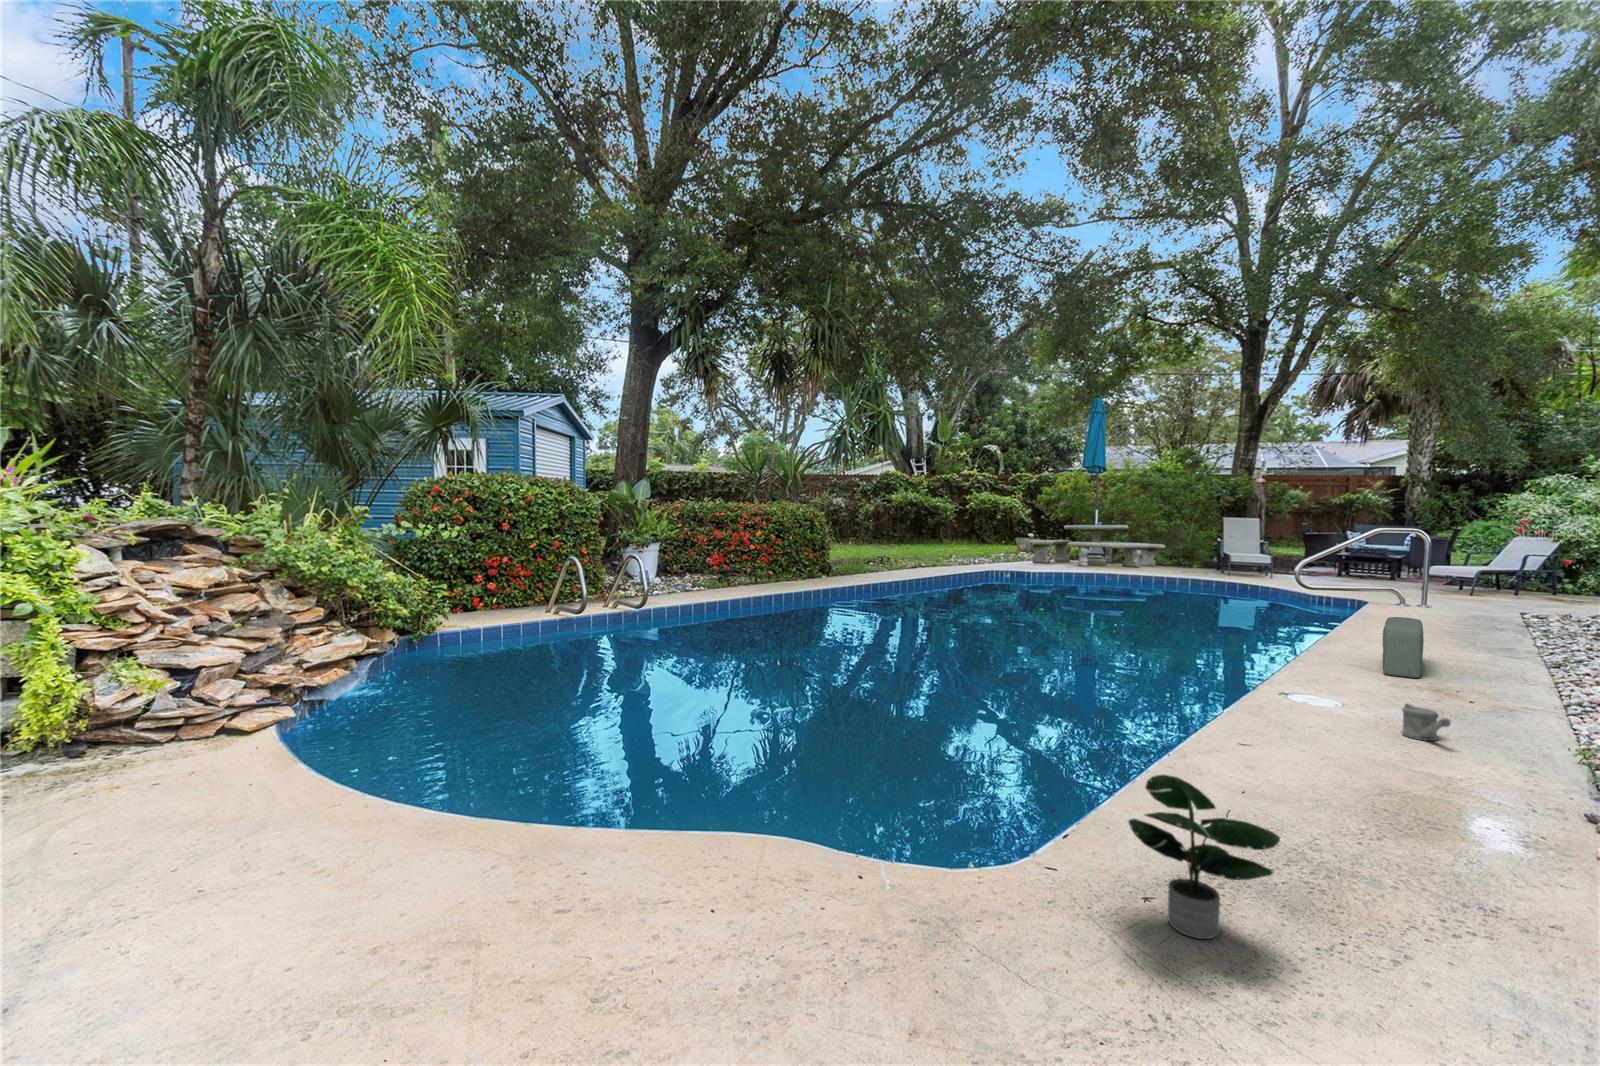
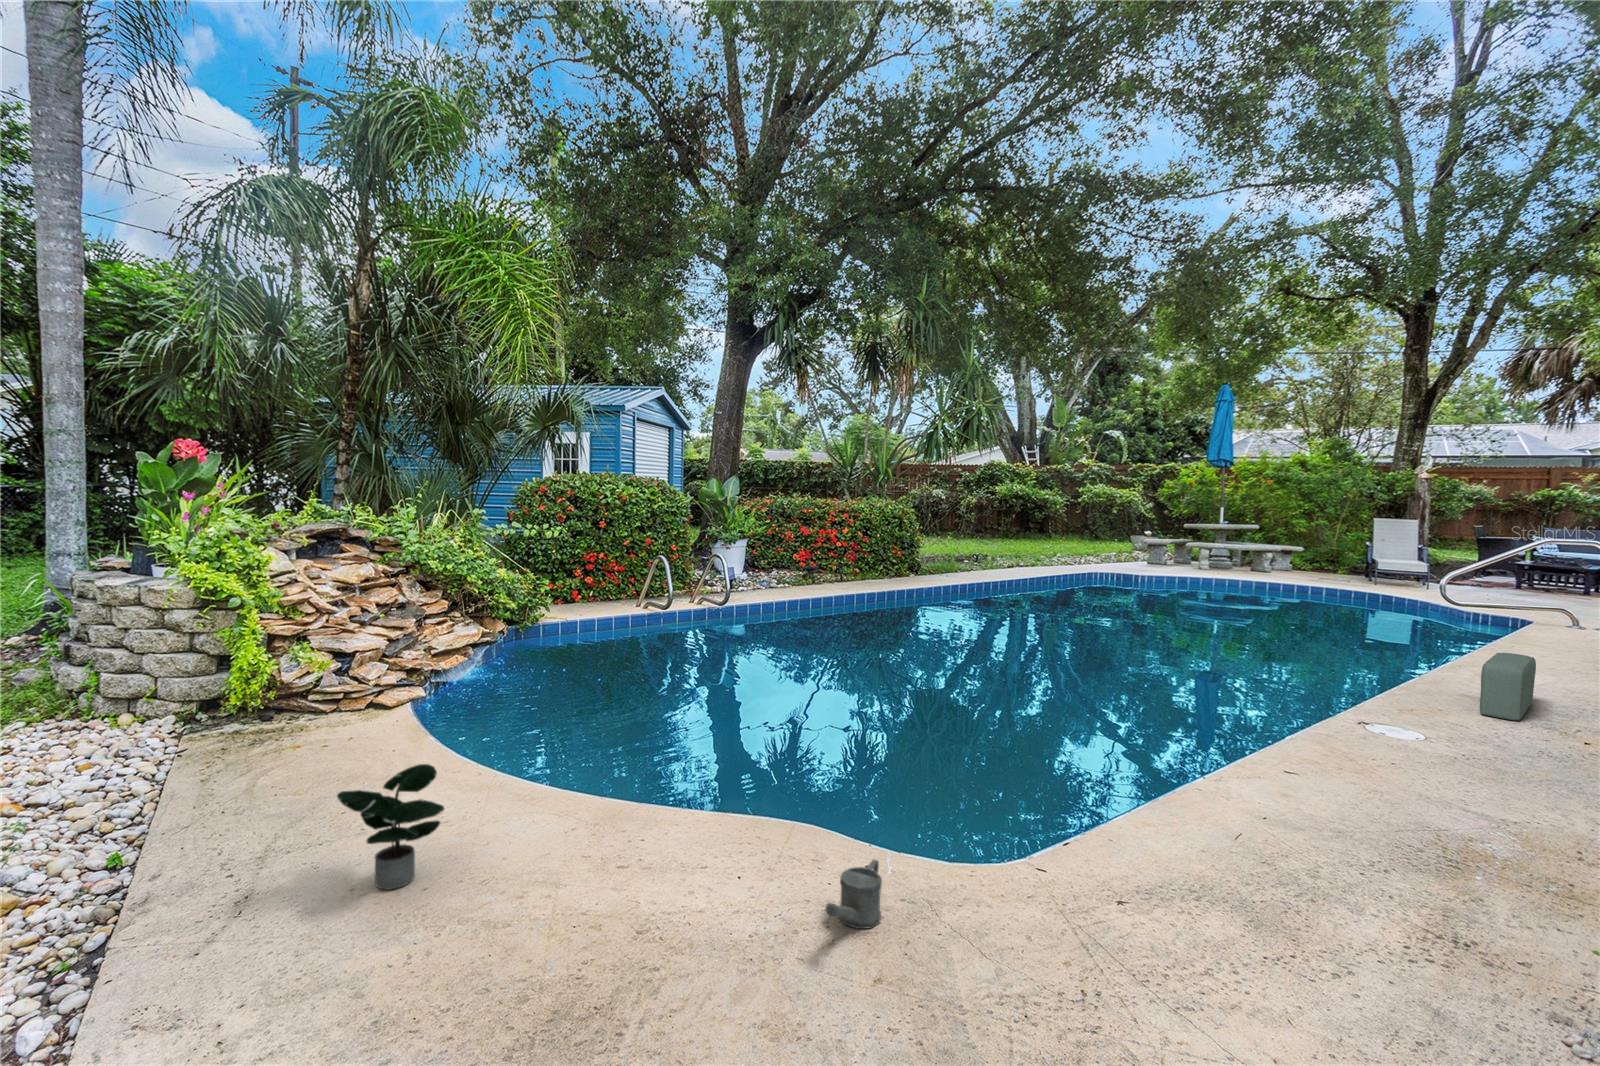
watering can: present [1402,704,1451,741] -> present [826,860,882,929]
potted plant: present [1129,775,1280,939] -> present [337,764,444,890]

